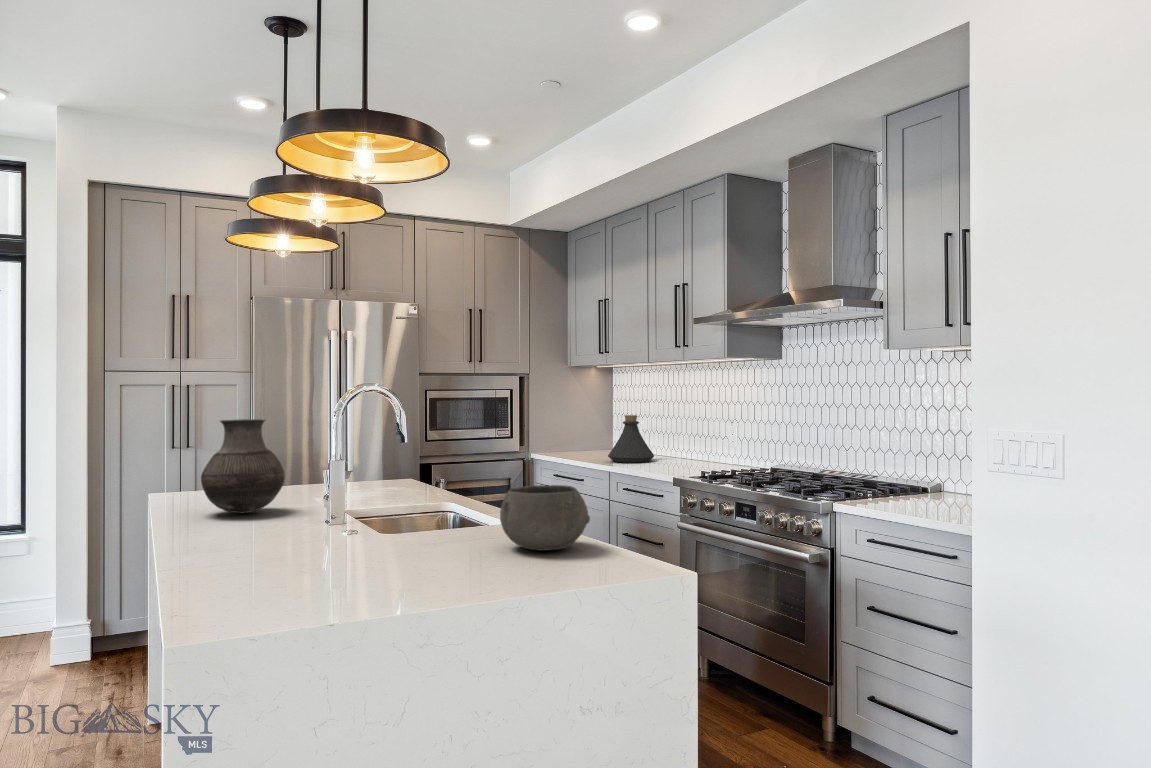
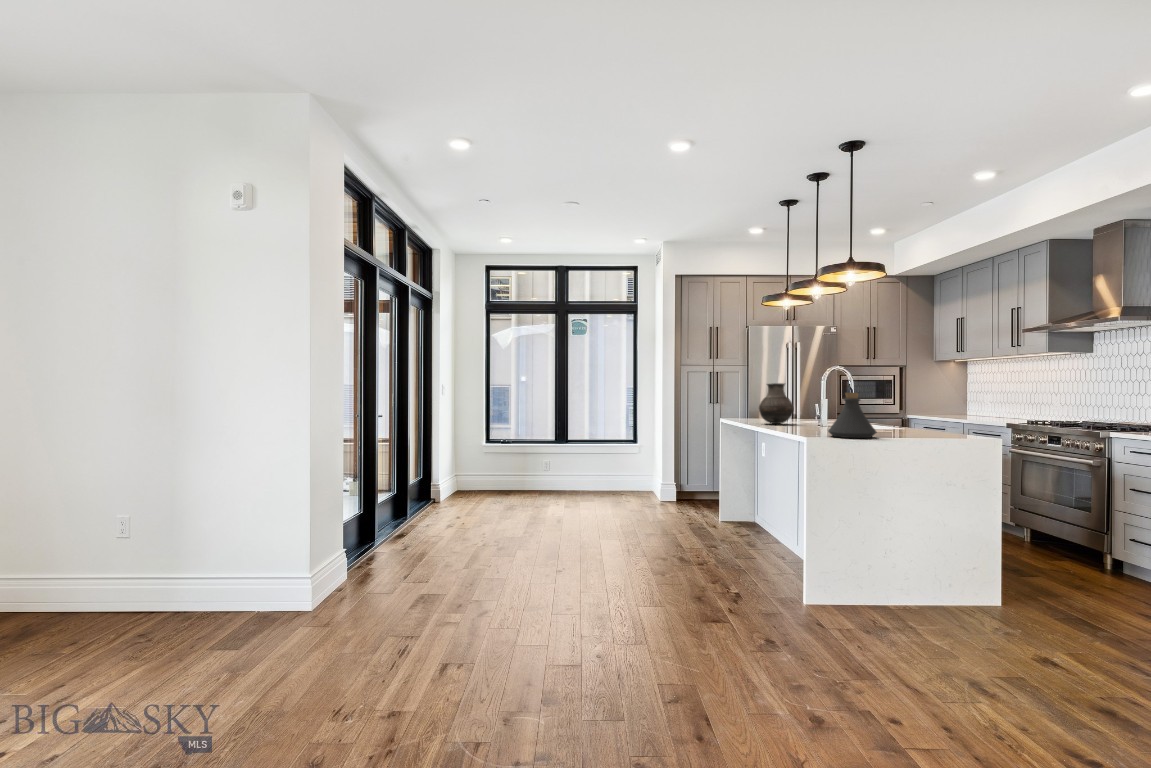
bottle: present [608,415,654,463] -> present [828,393,877,438]
bowl: present [500,485,590,551] -> none [906,410,950,435]

